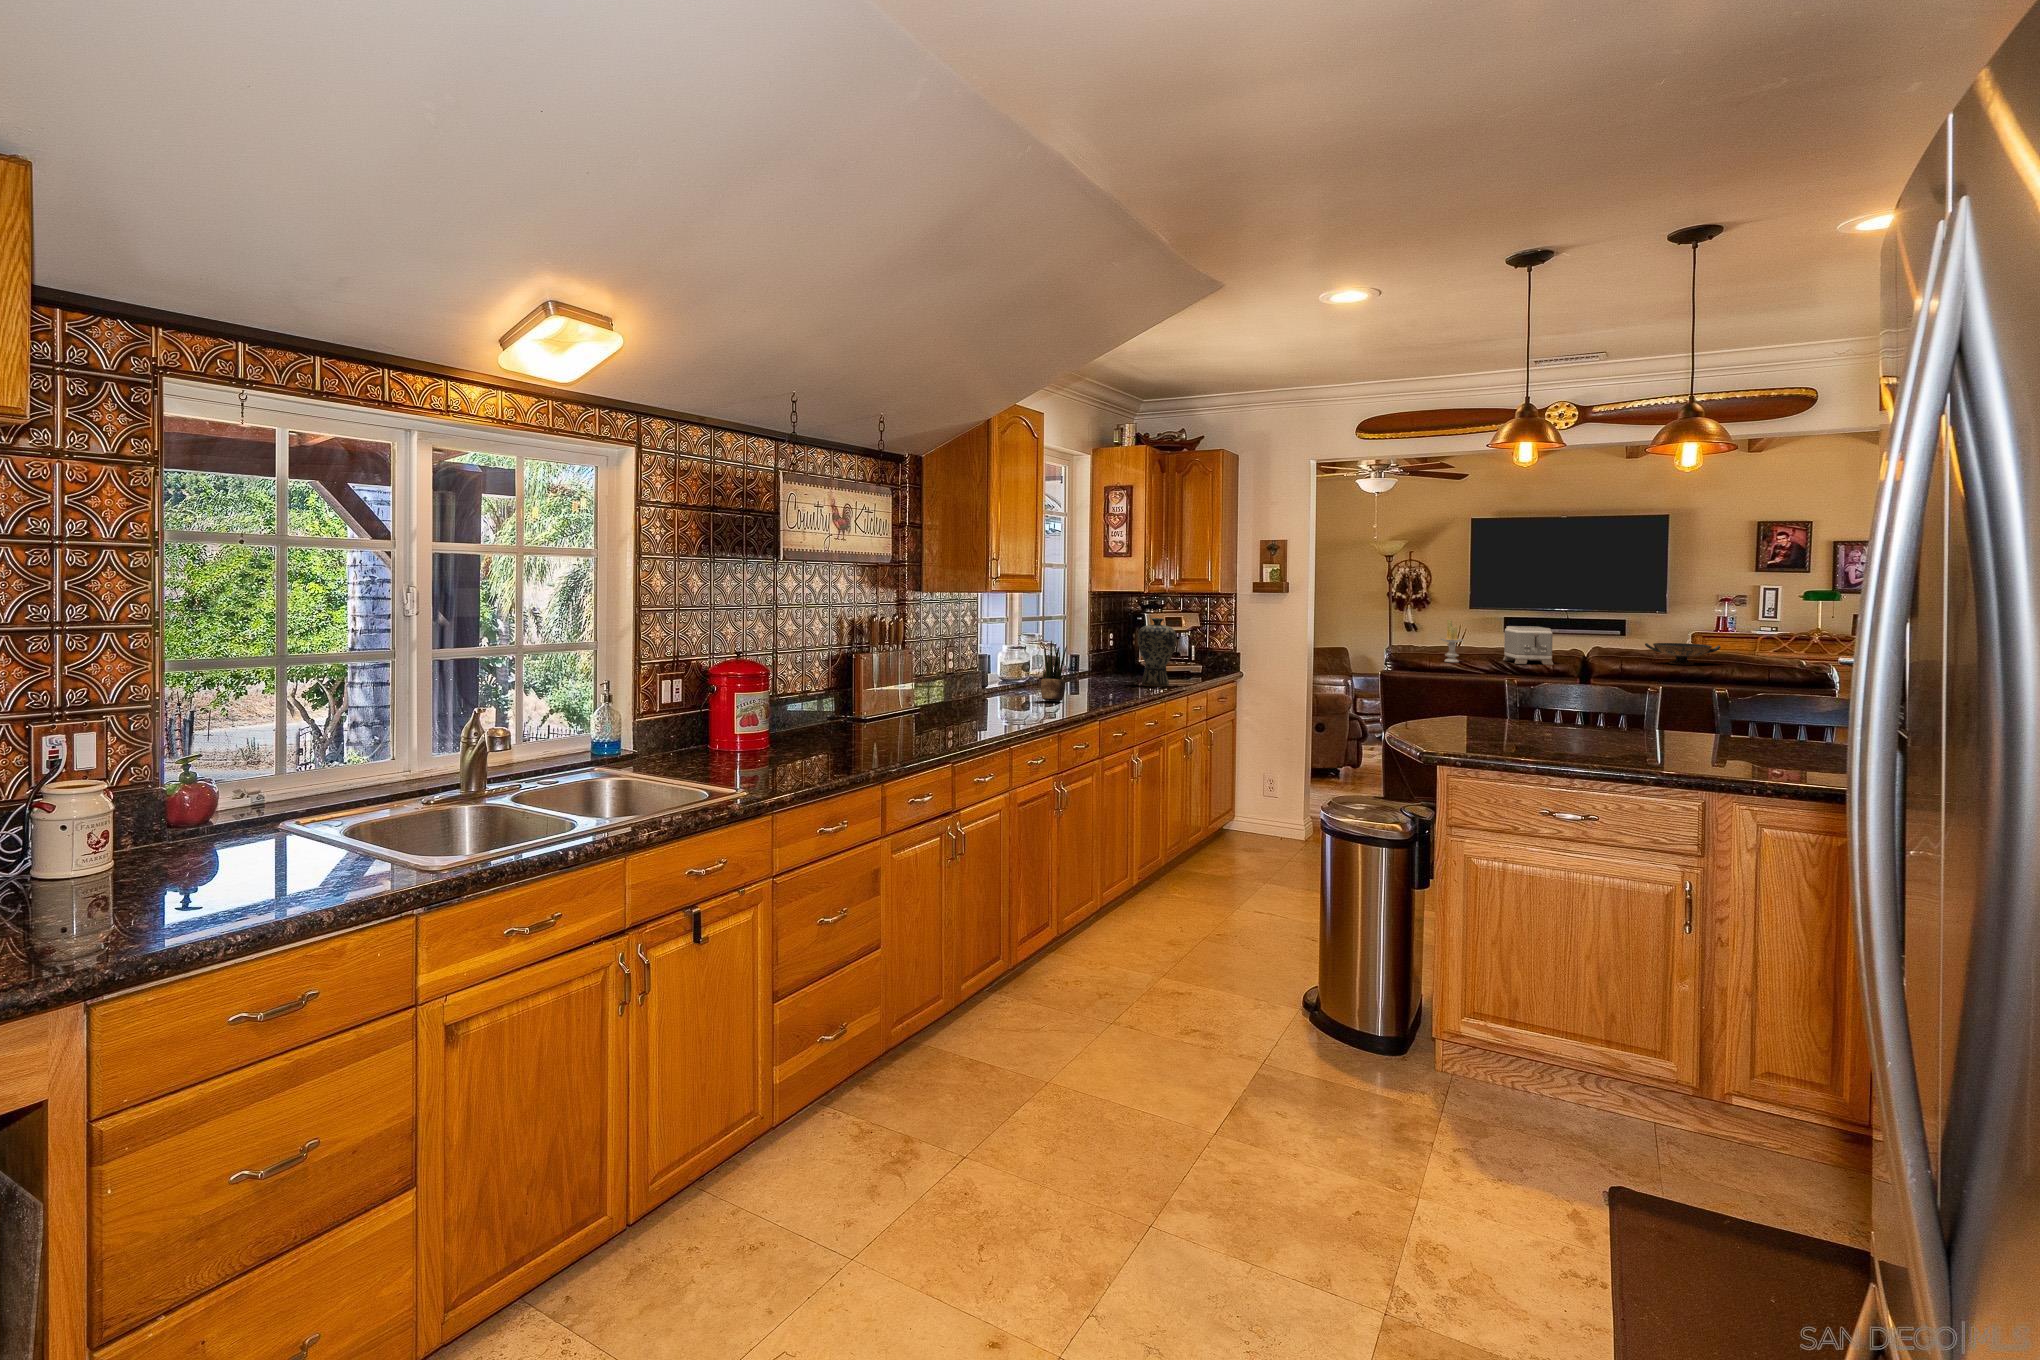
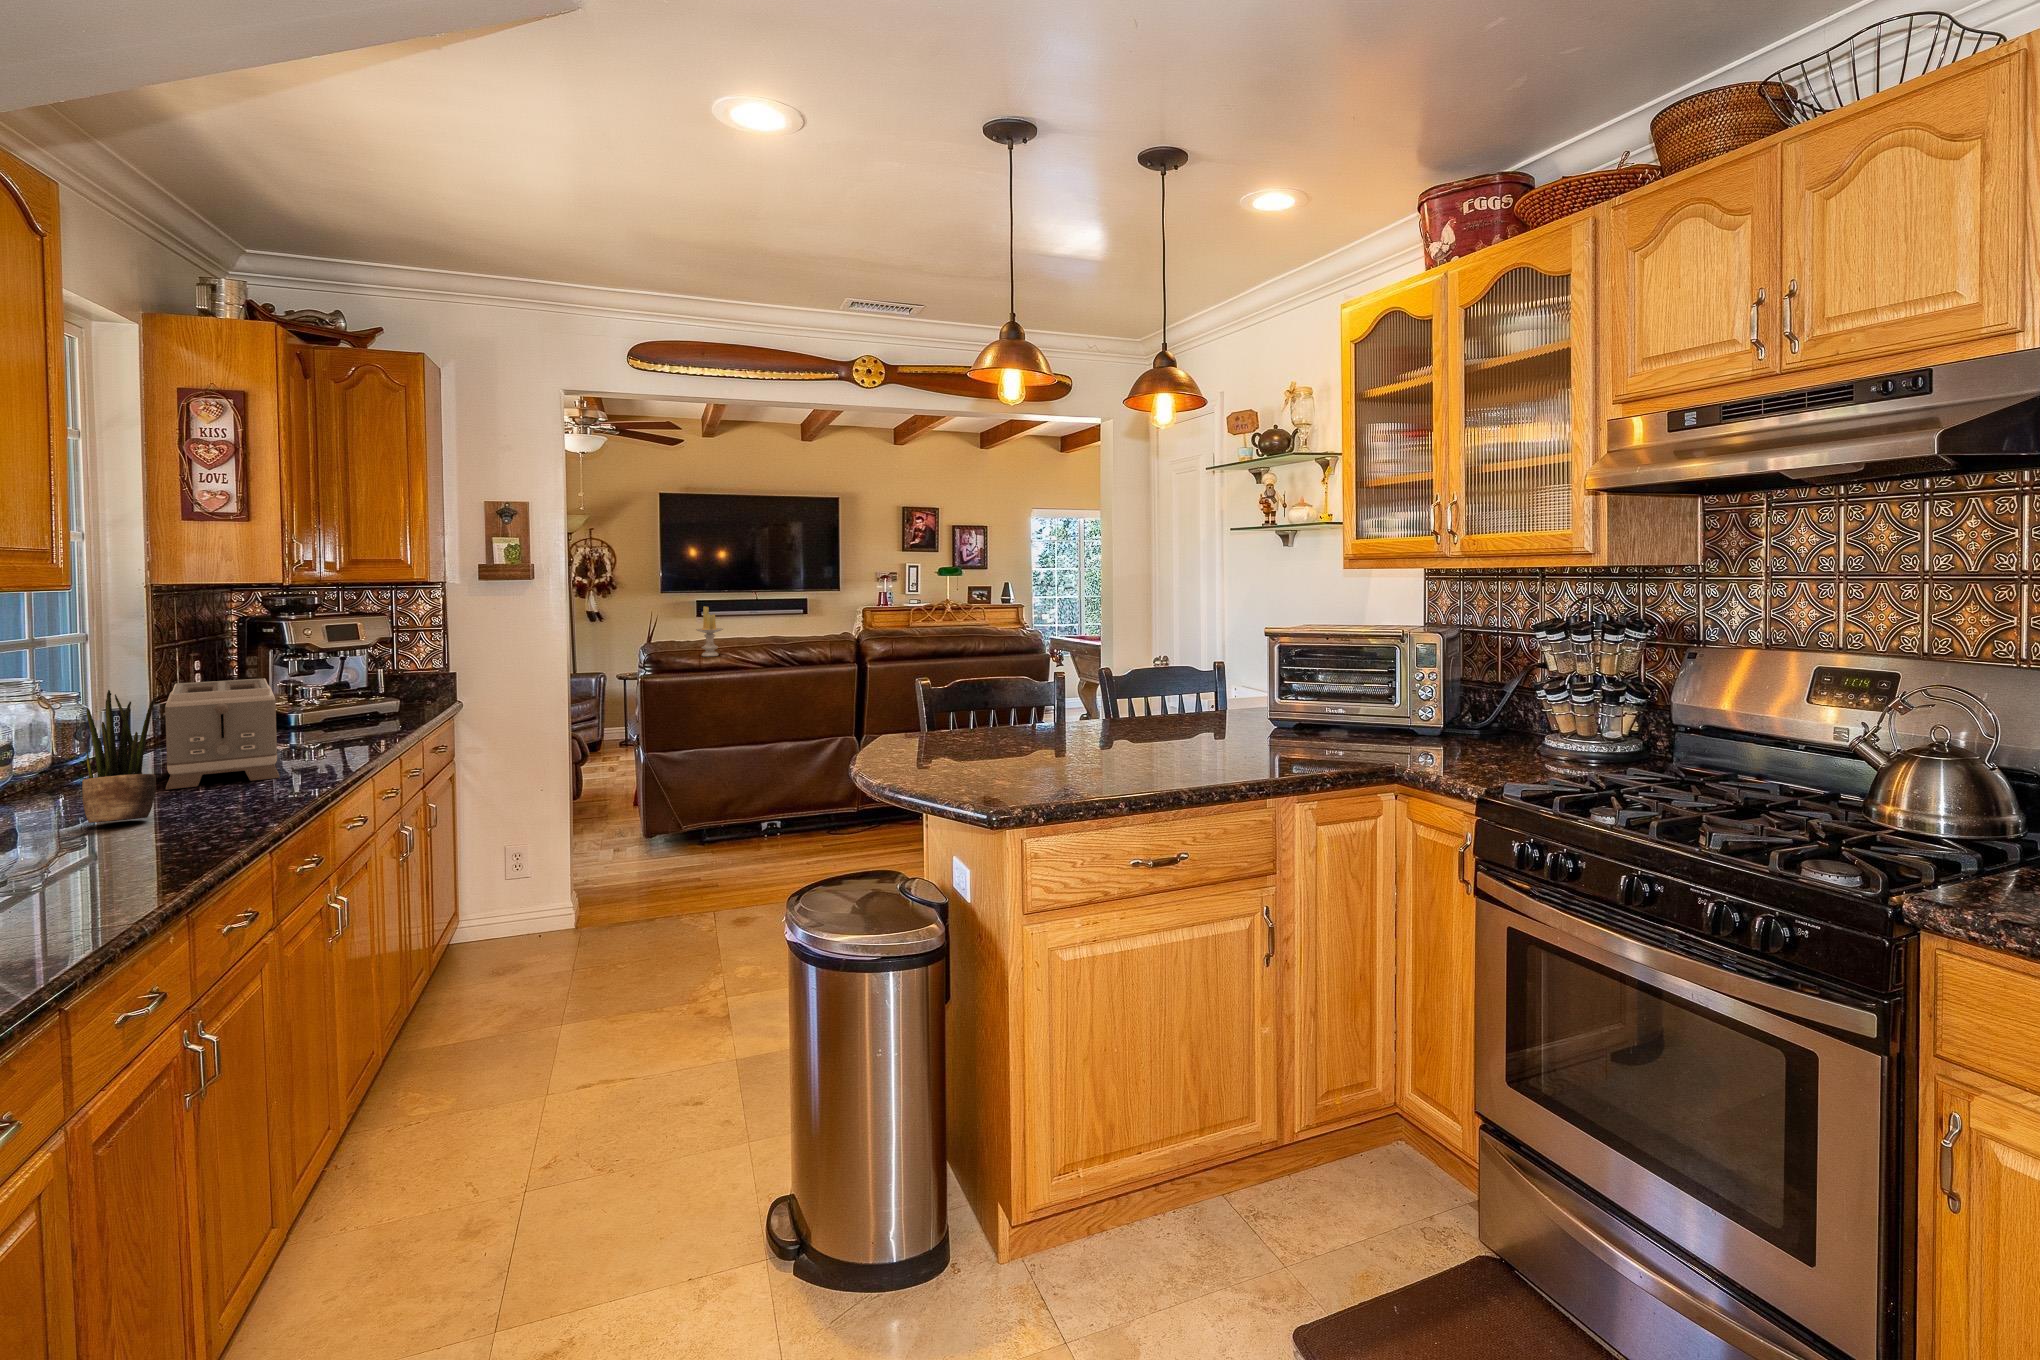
vase: present [1138,618,1176,687] -> none [290,626,372,747]
toaster: present [1503,626,1553,665] -> present [165,678,280,790]
decorative bowl: present [1645,643,1720,665] -> none [897,619,958,640]

